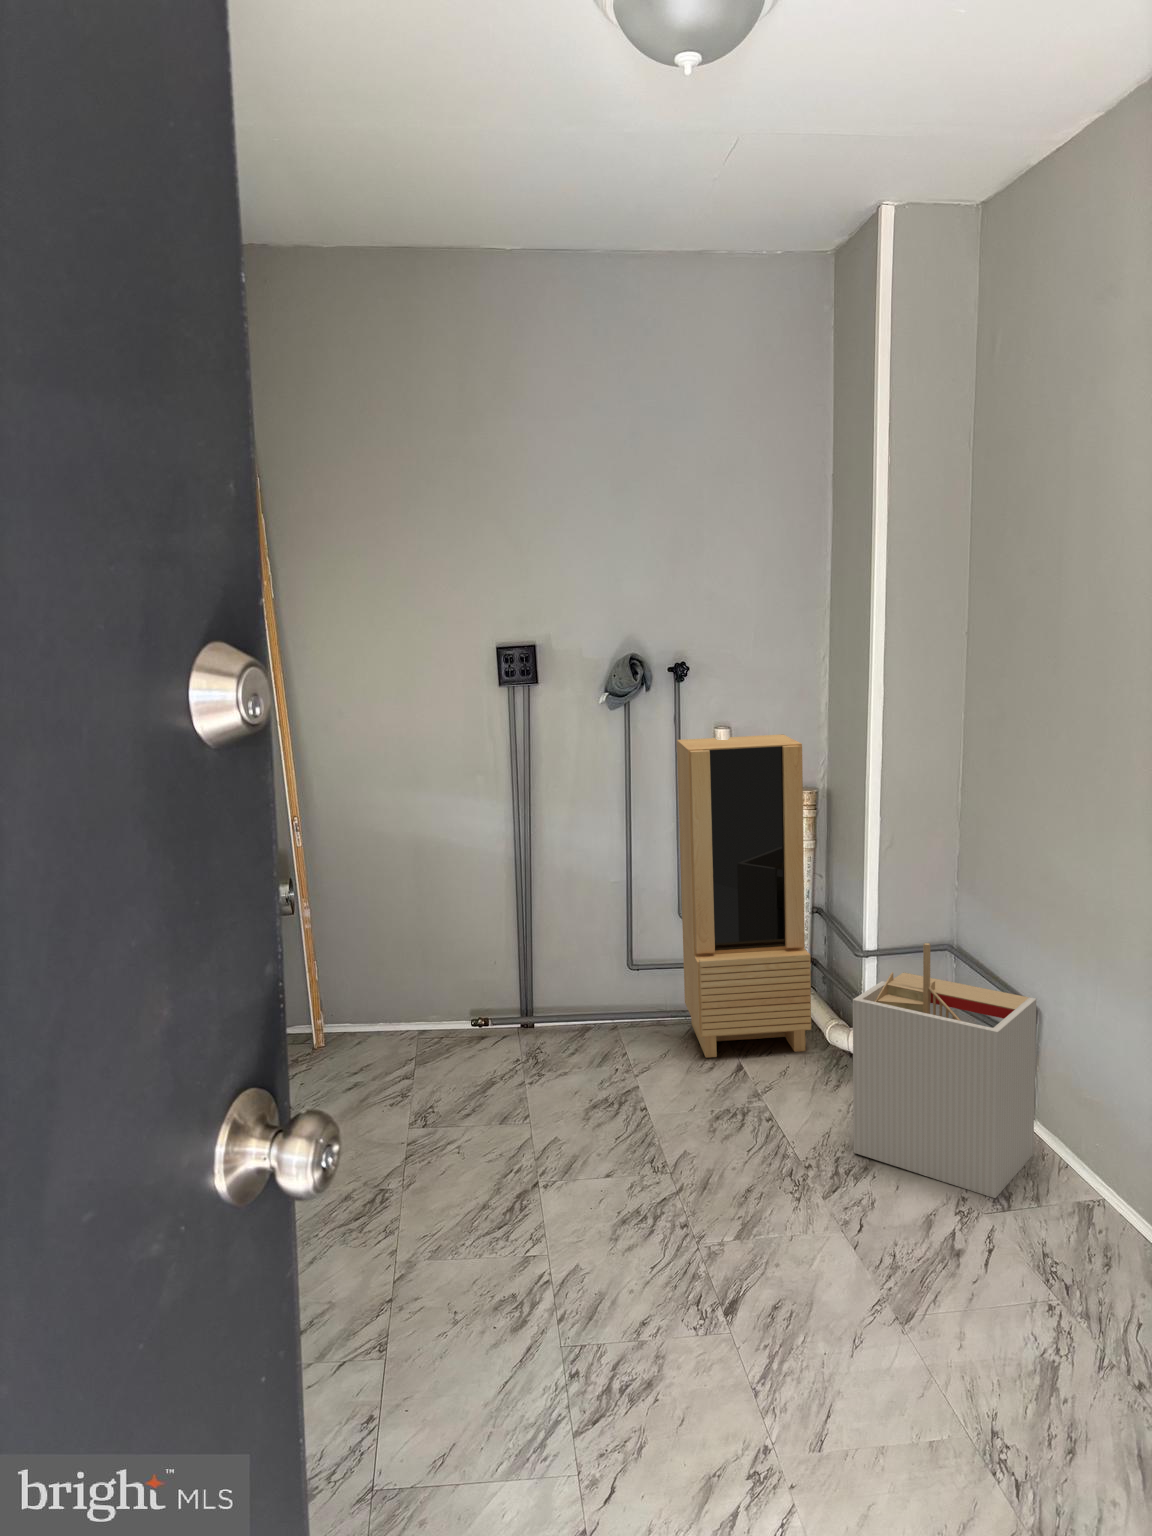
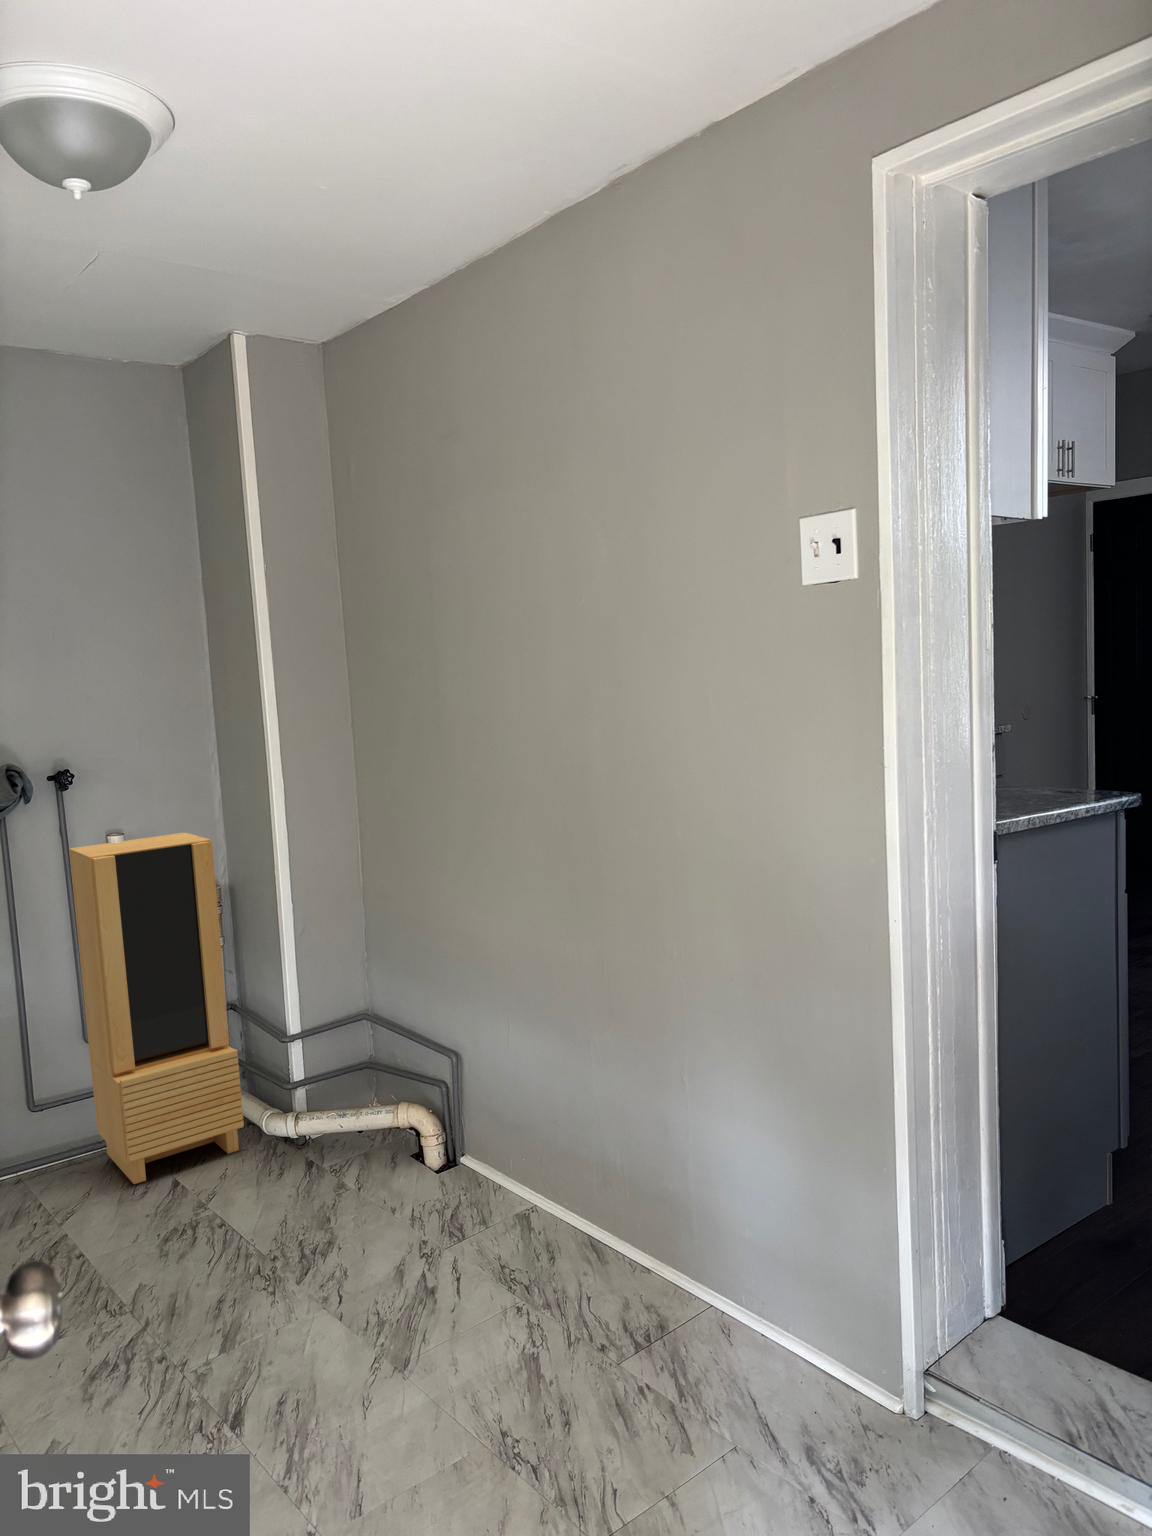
storage bin: present [853,943,1036,1198] -> none [303,1013,471,1233]

